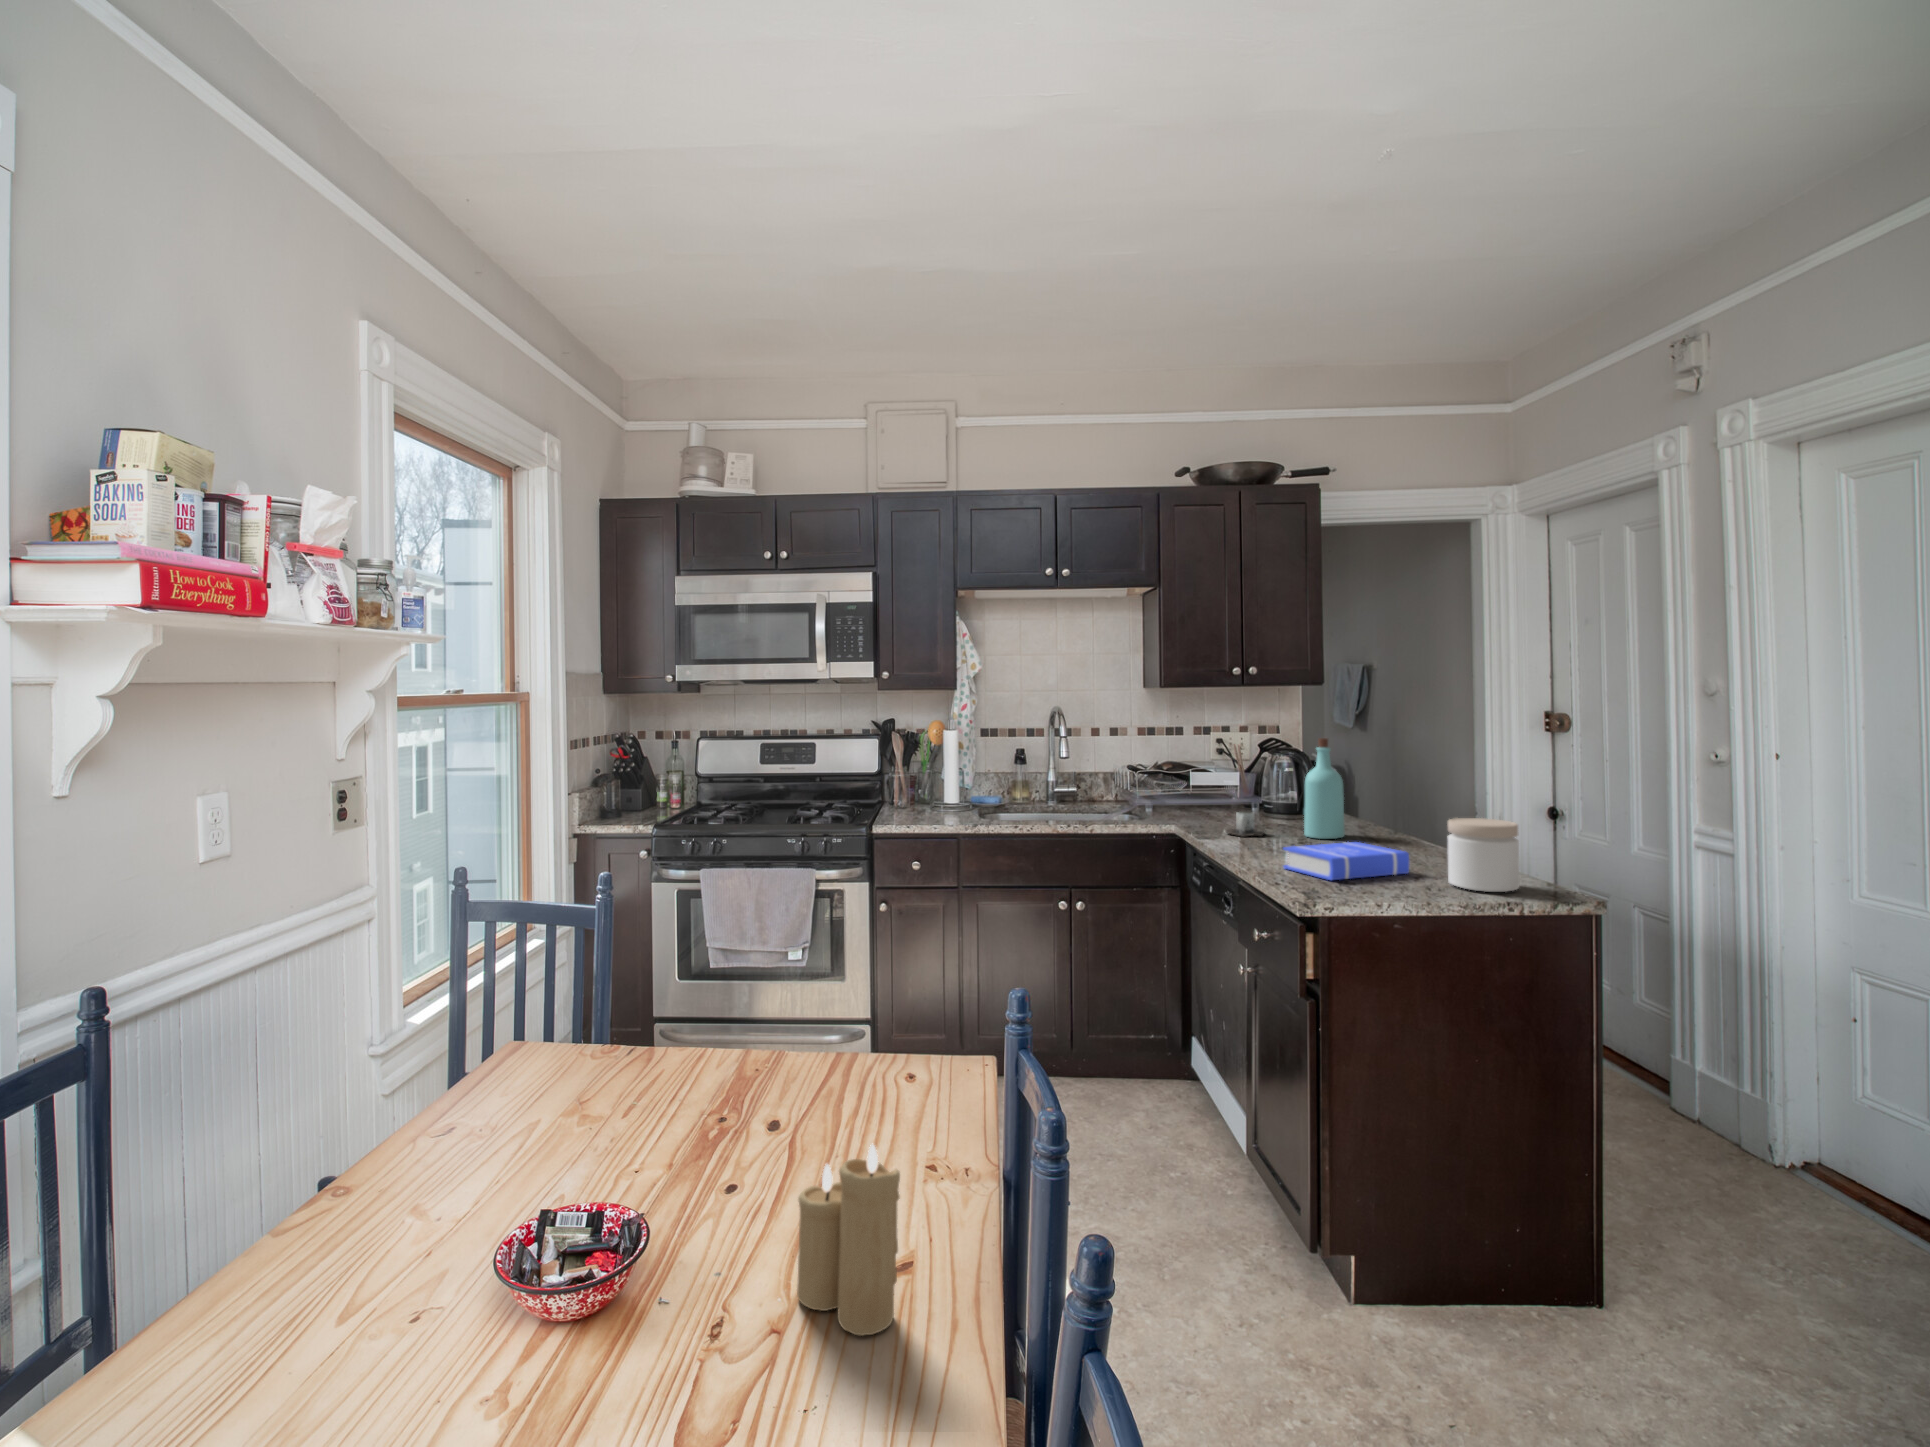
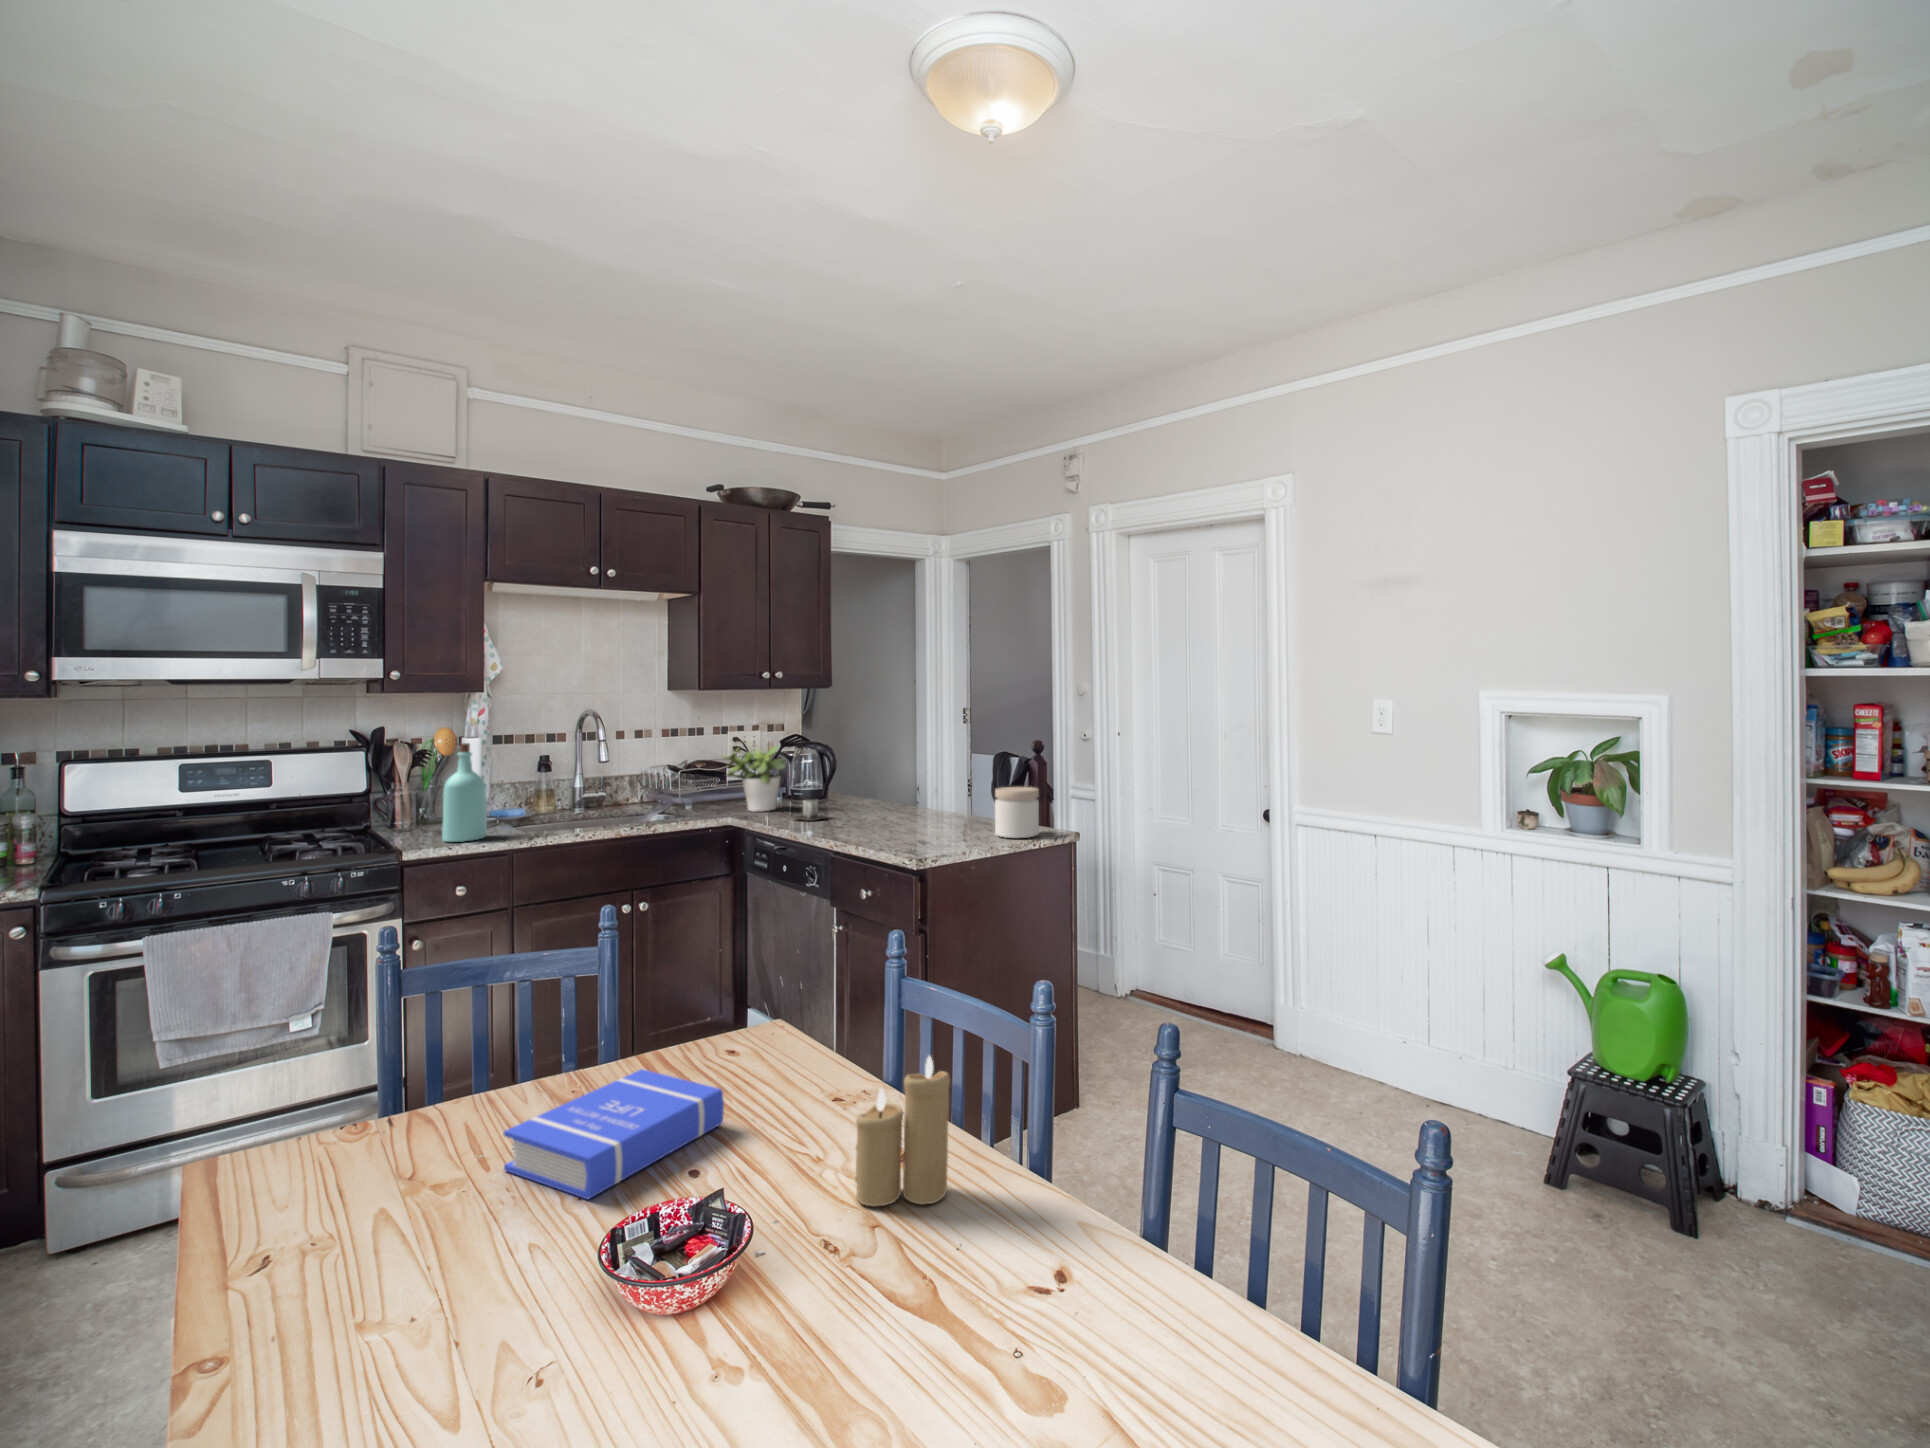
bottle: present [1304,738,1345,839] -> present [442,743,487,842]
potted plant: none [1167,748,1235,820] -> present [723,746,785,812]
book: present [1283,842,1409,880] -> present [504,1069,724,1199]

